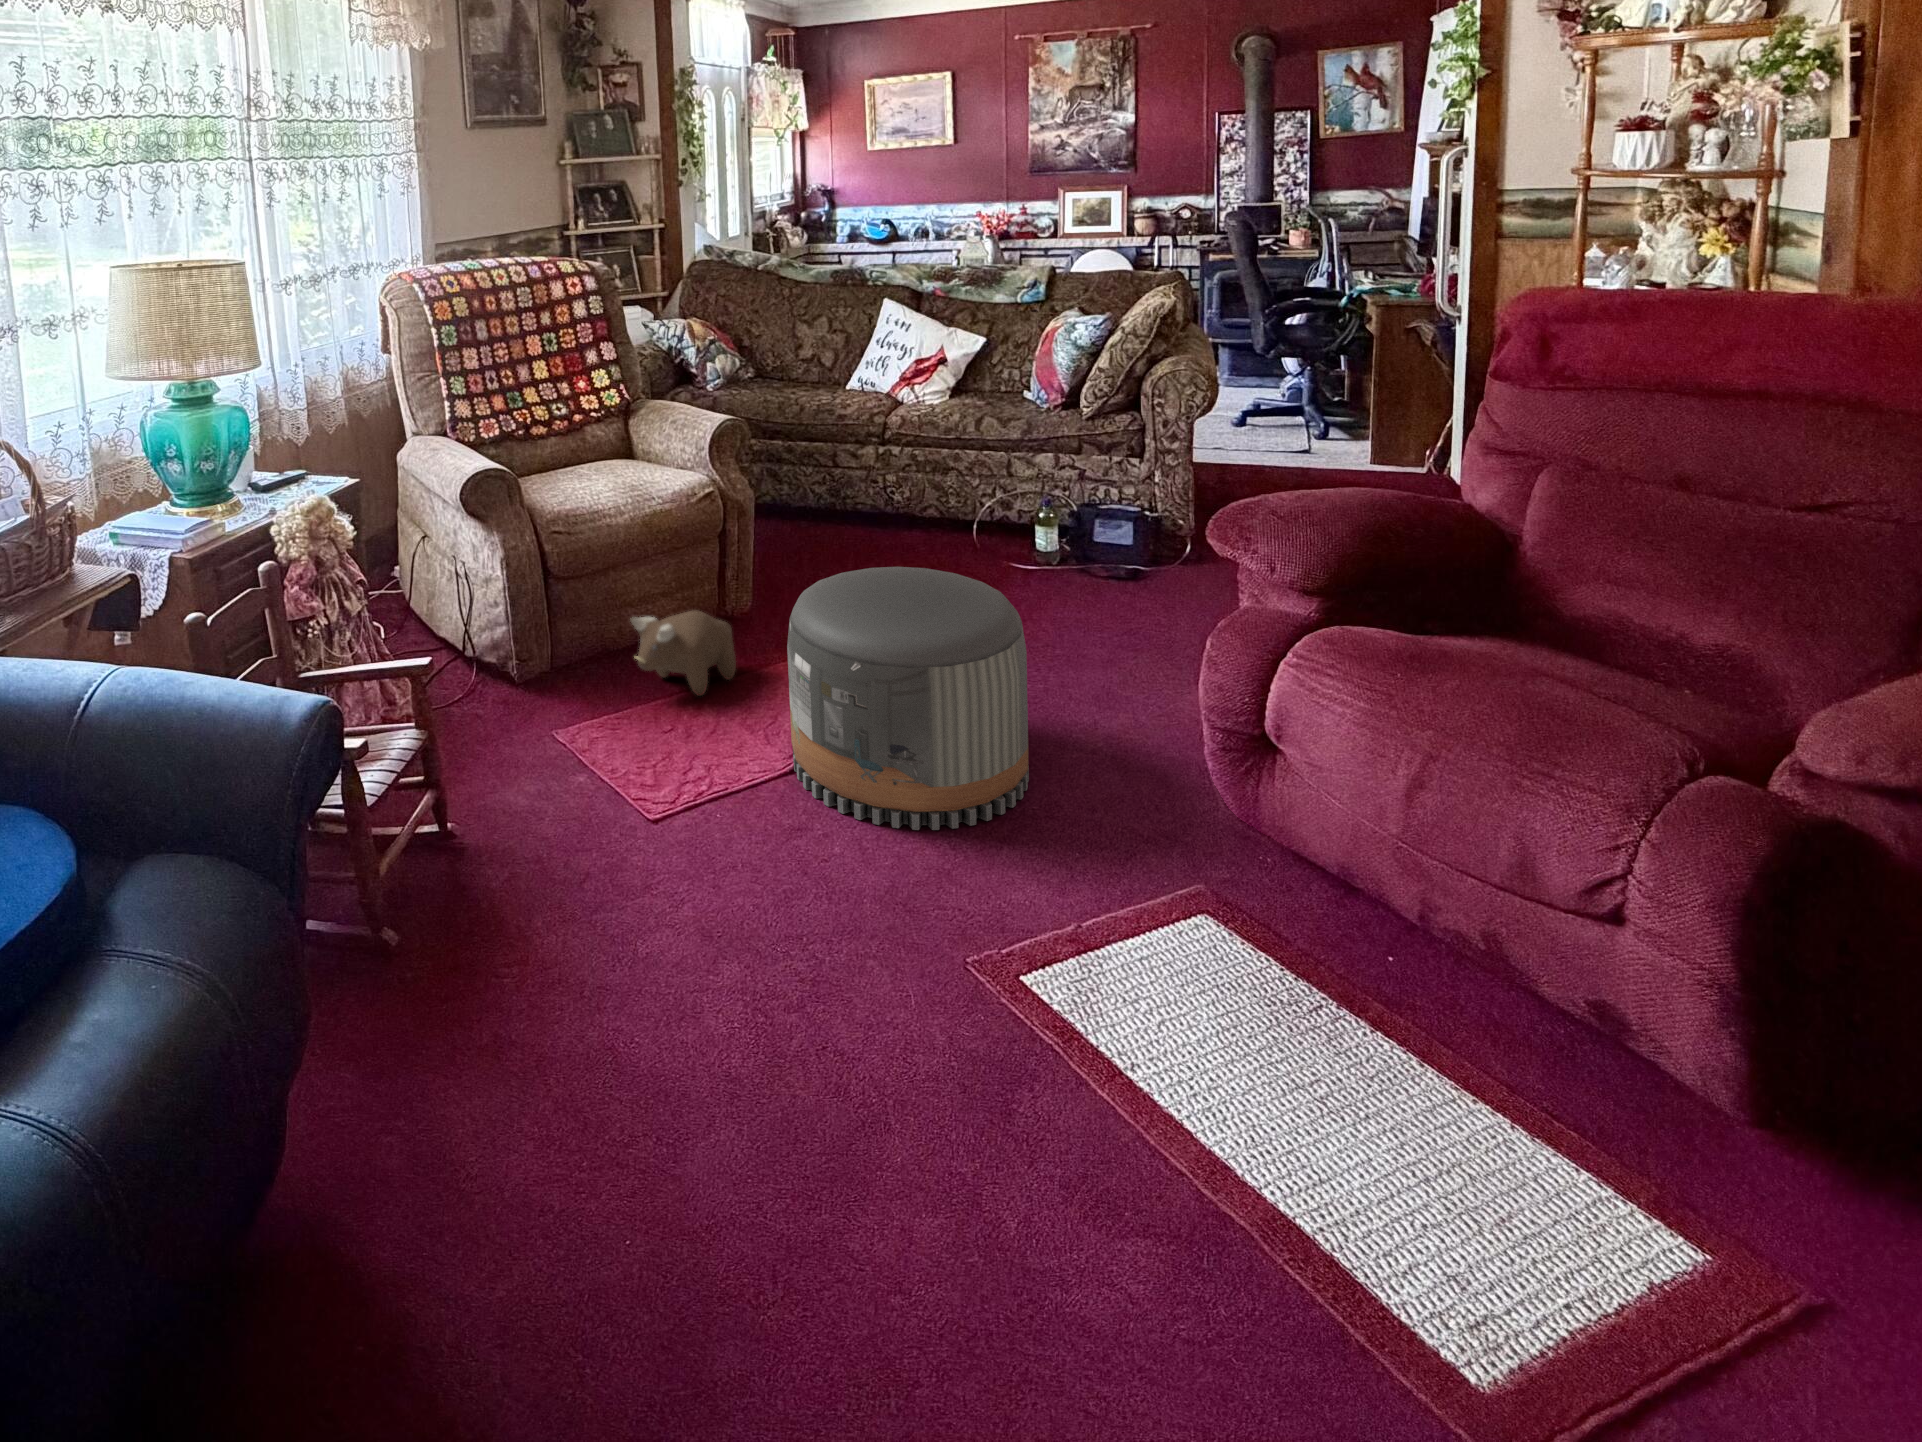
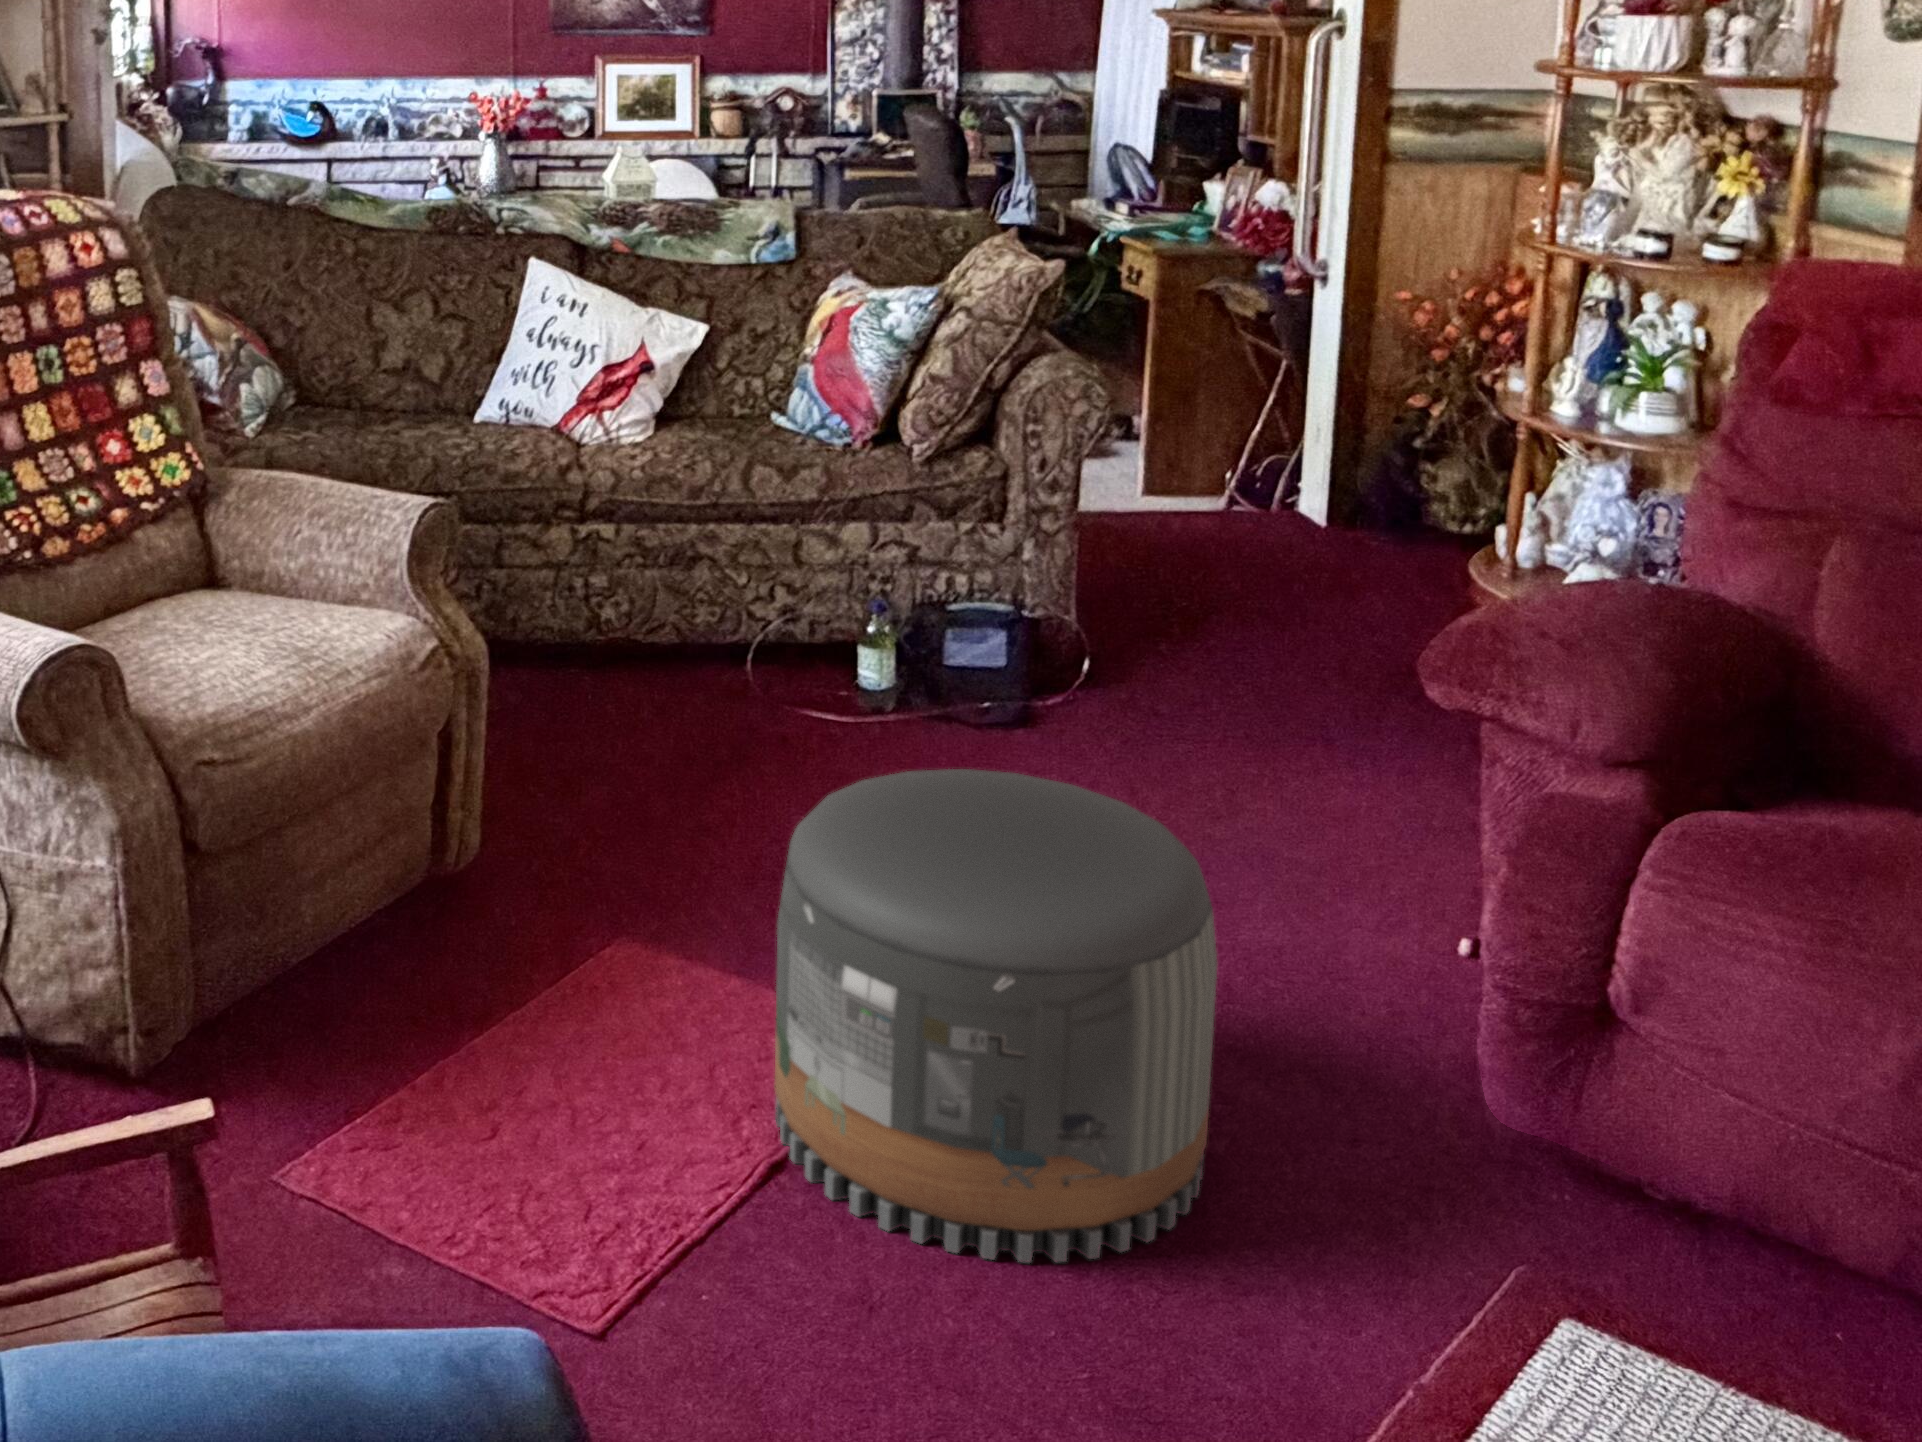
plush toy: present [631,611,736,696] -> none [397,888,569,1056]

